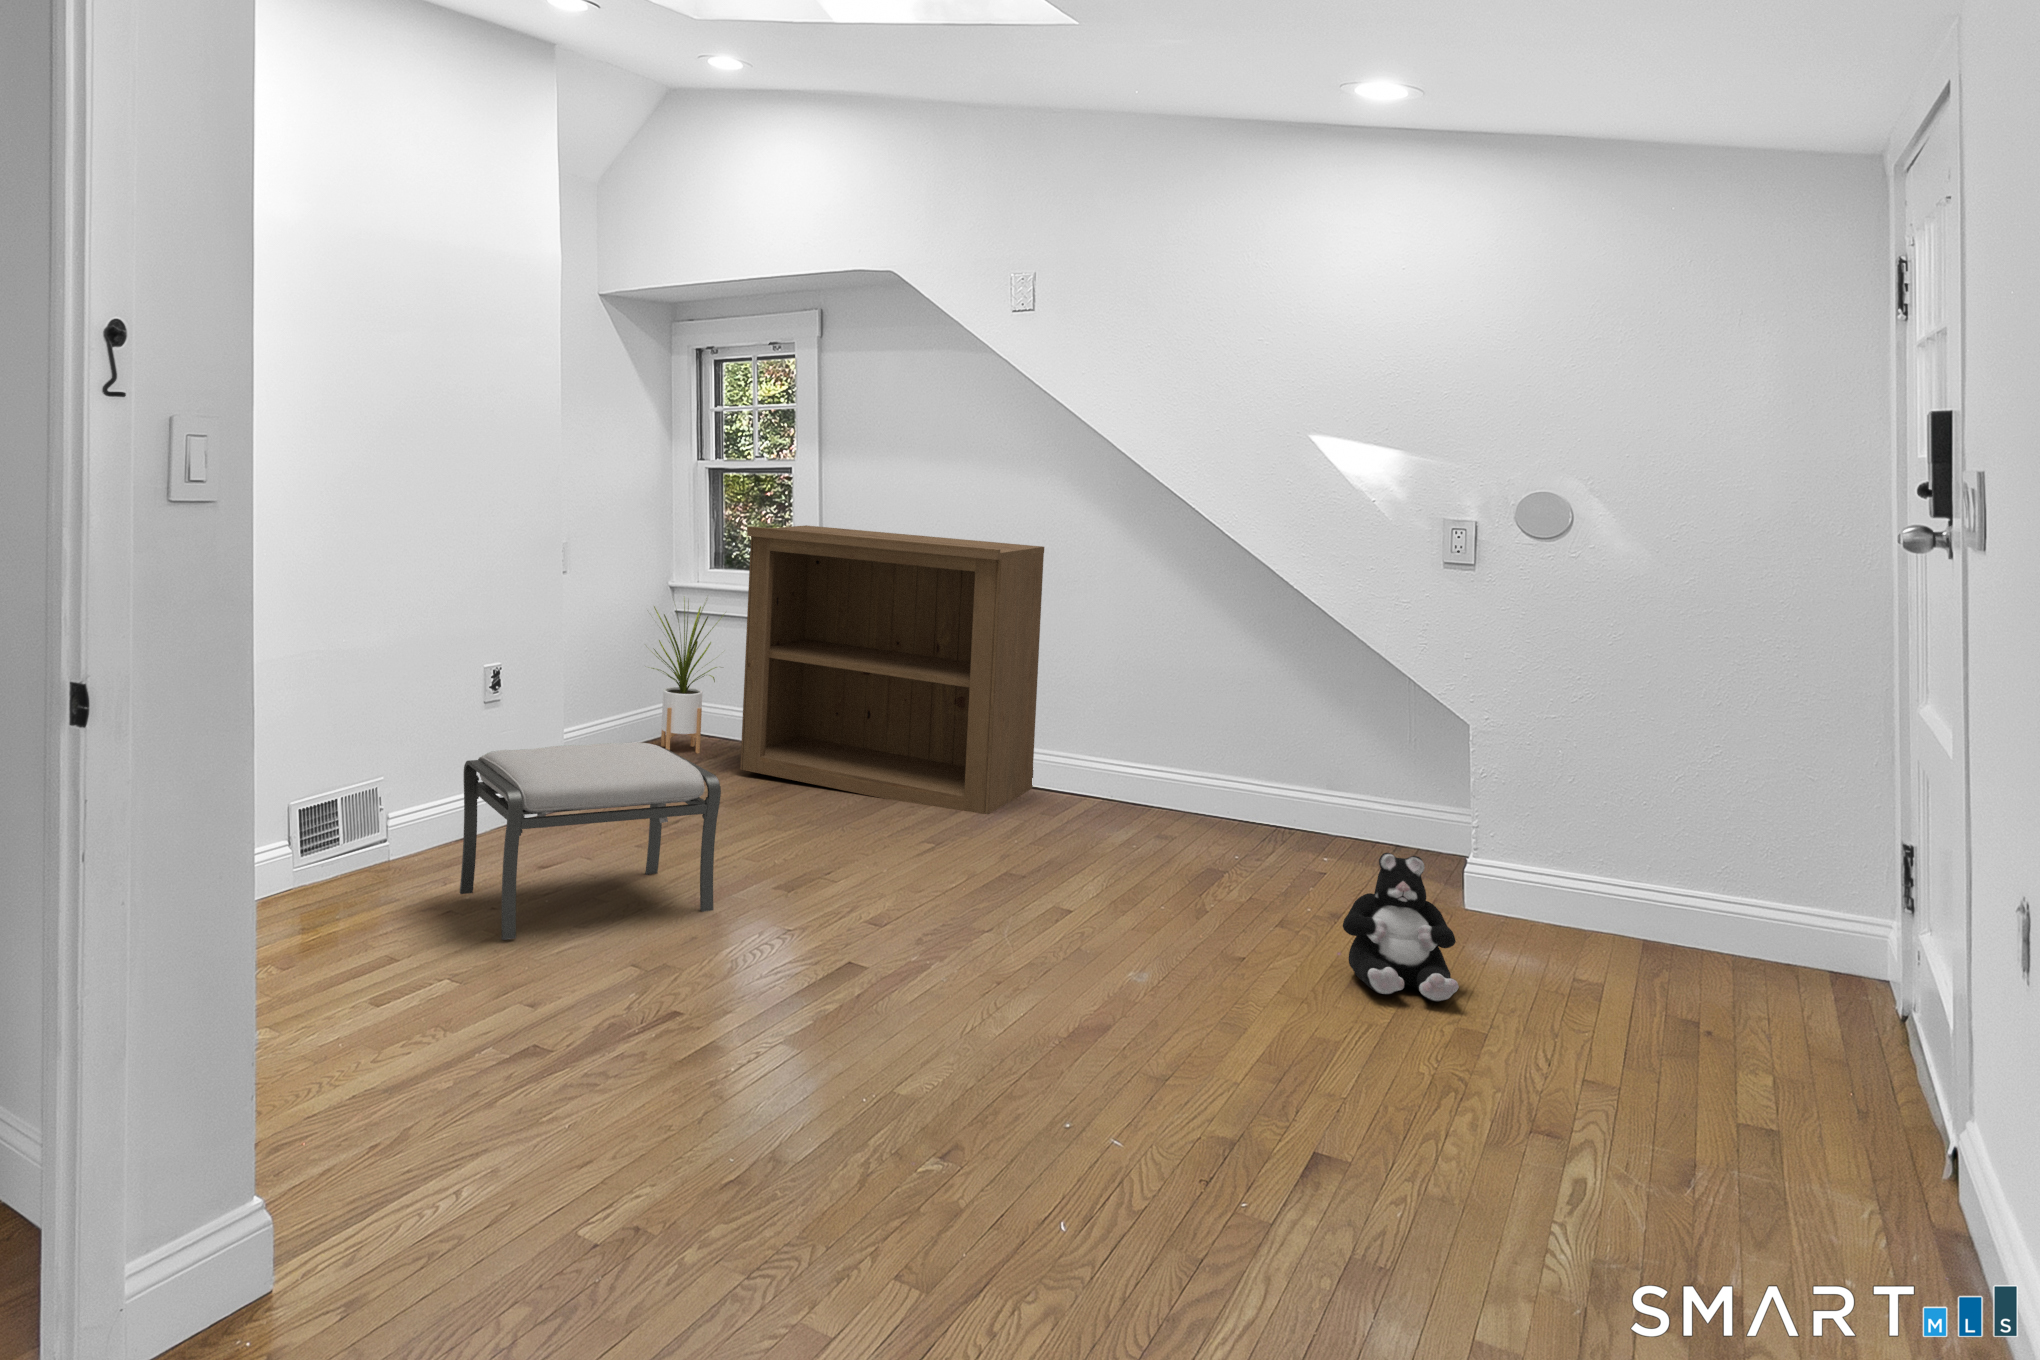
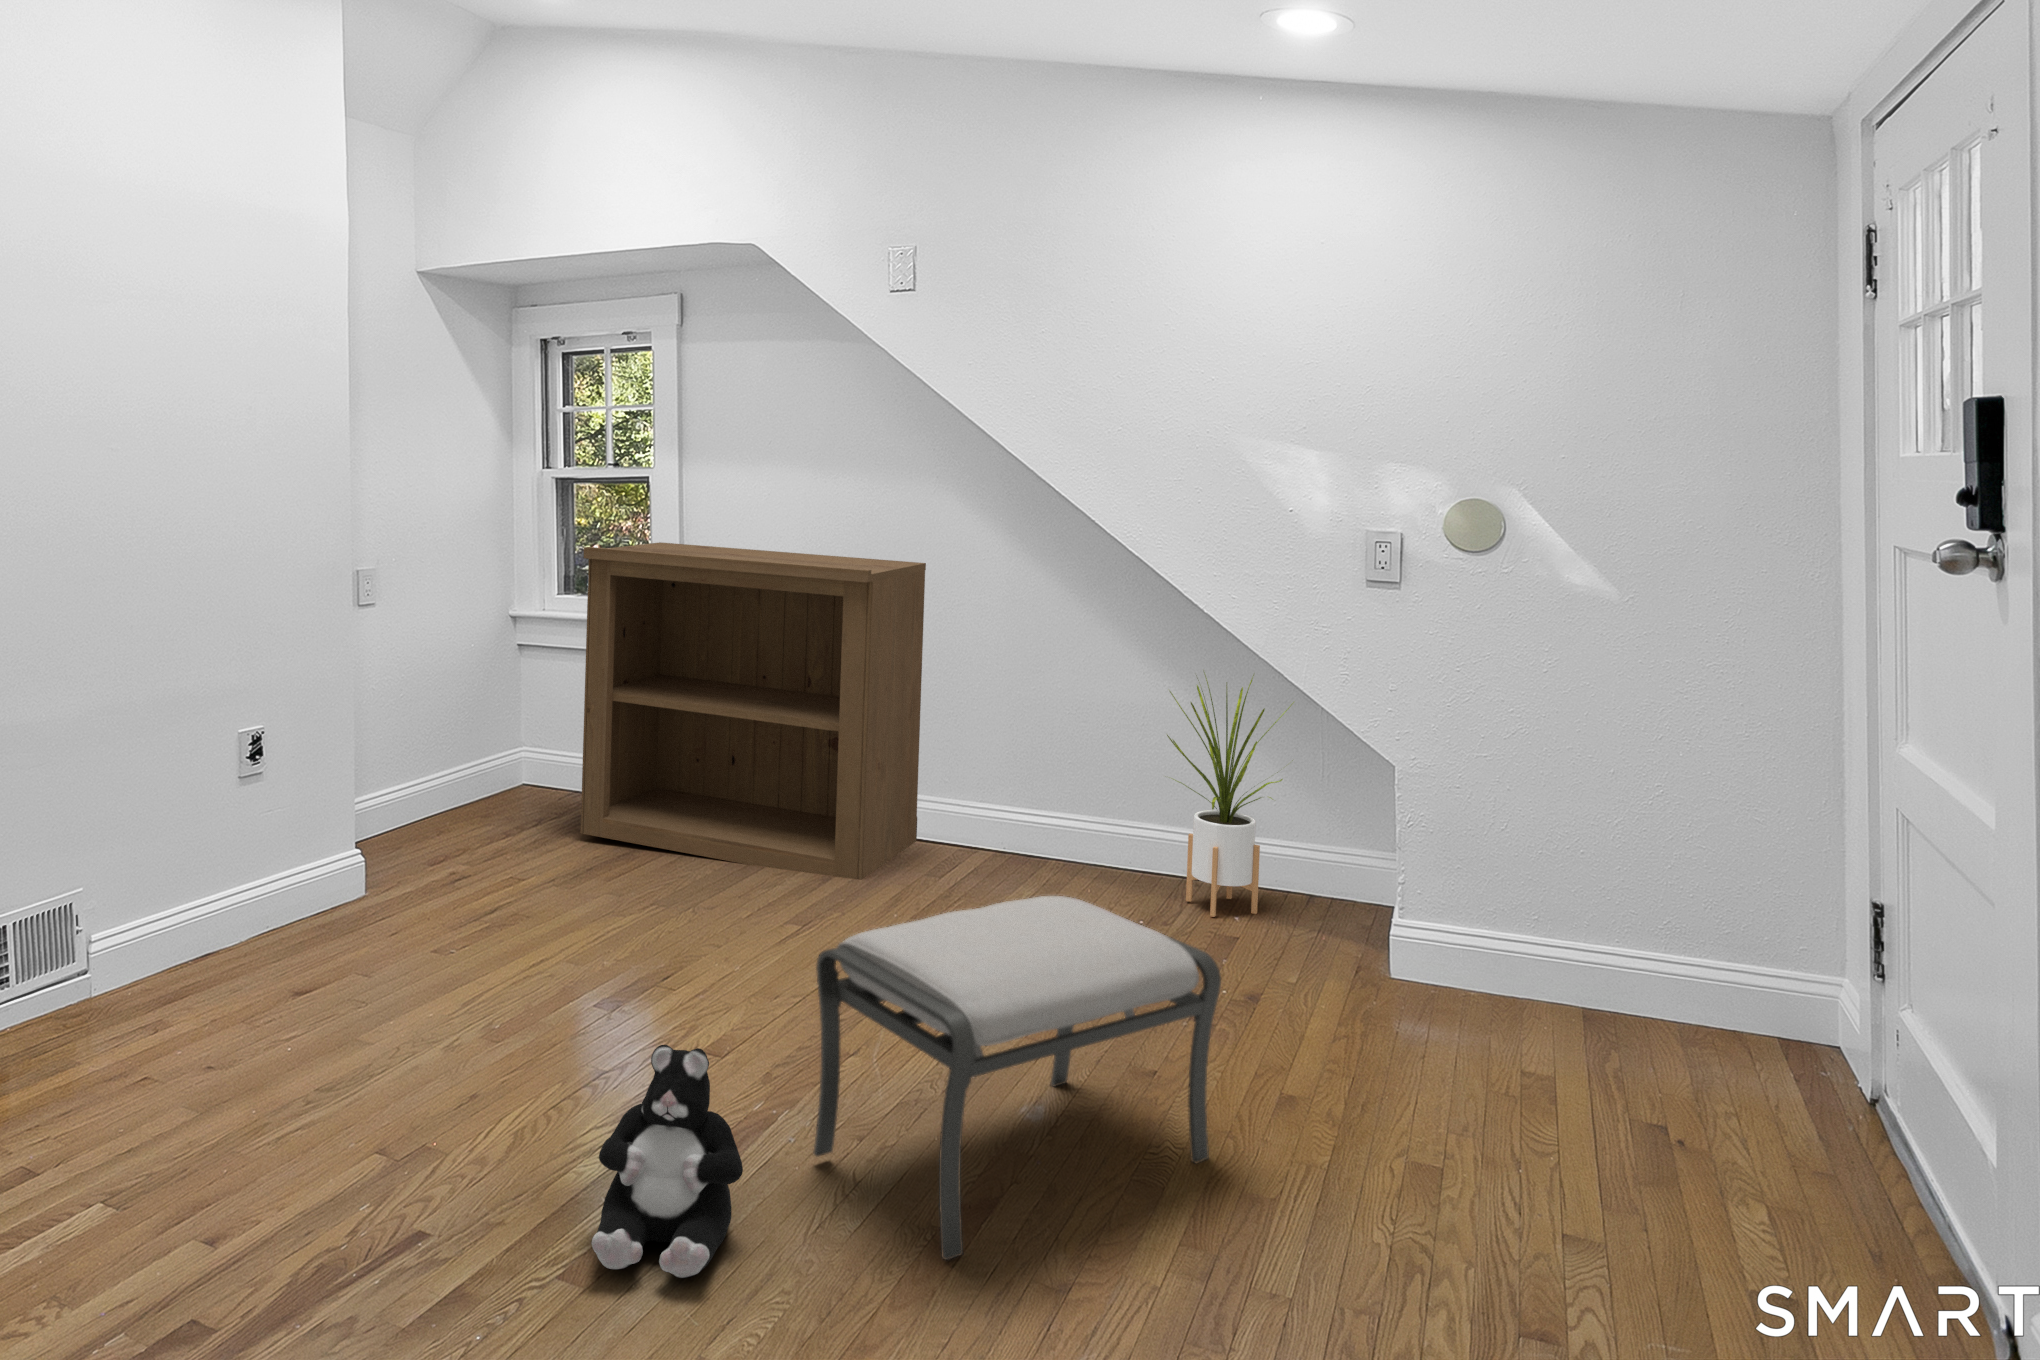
house plant: present [652,598,722,753] -> present [1167,673,1294,917]
ottoman: present [460,742,721,940] -> present [814,896,1221,1260]
plush toy: present [1343,853,1459,1002] -> present [592,1045,743,1278]

